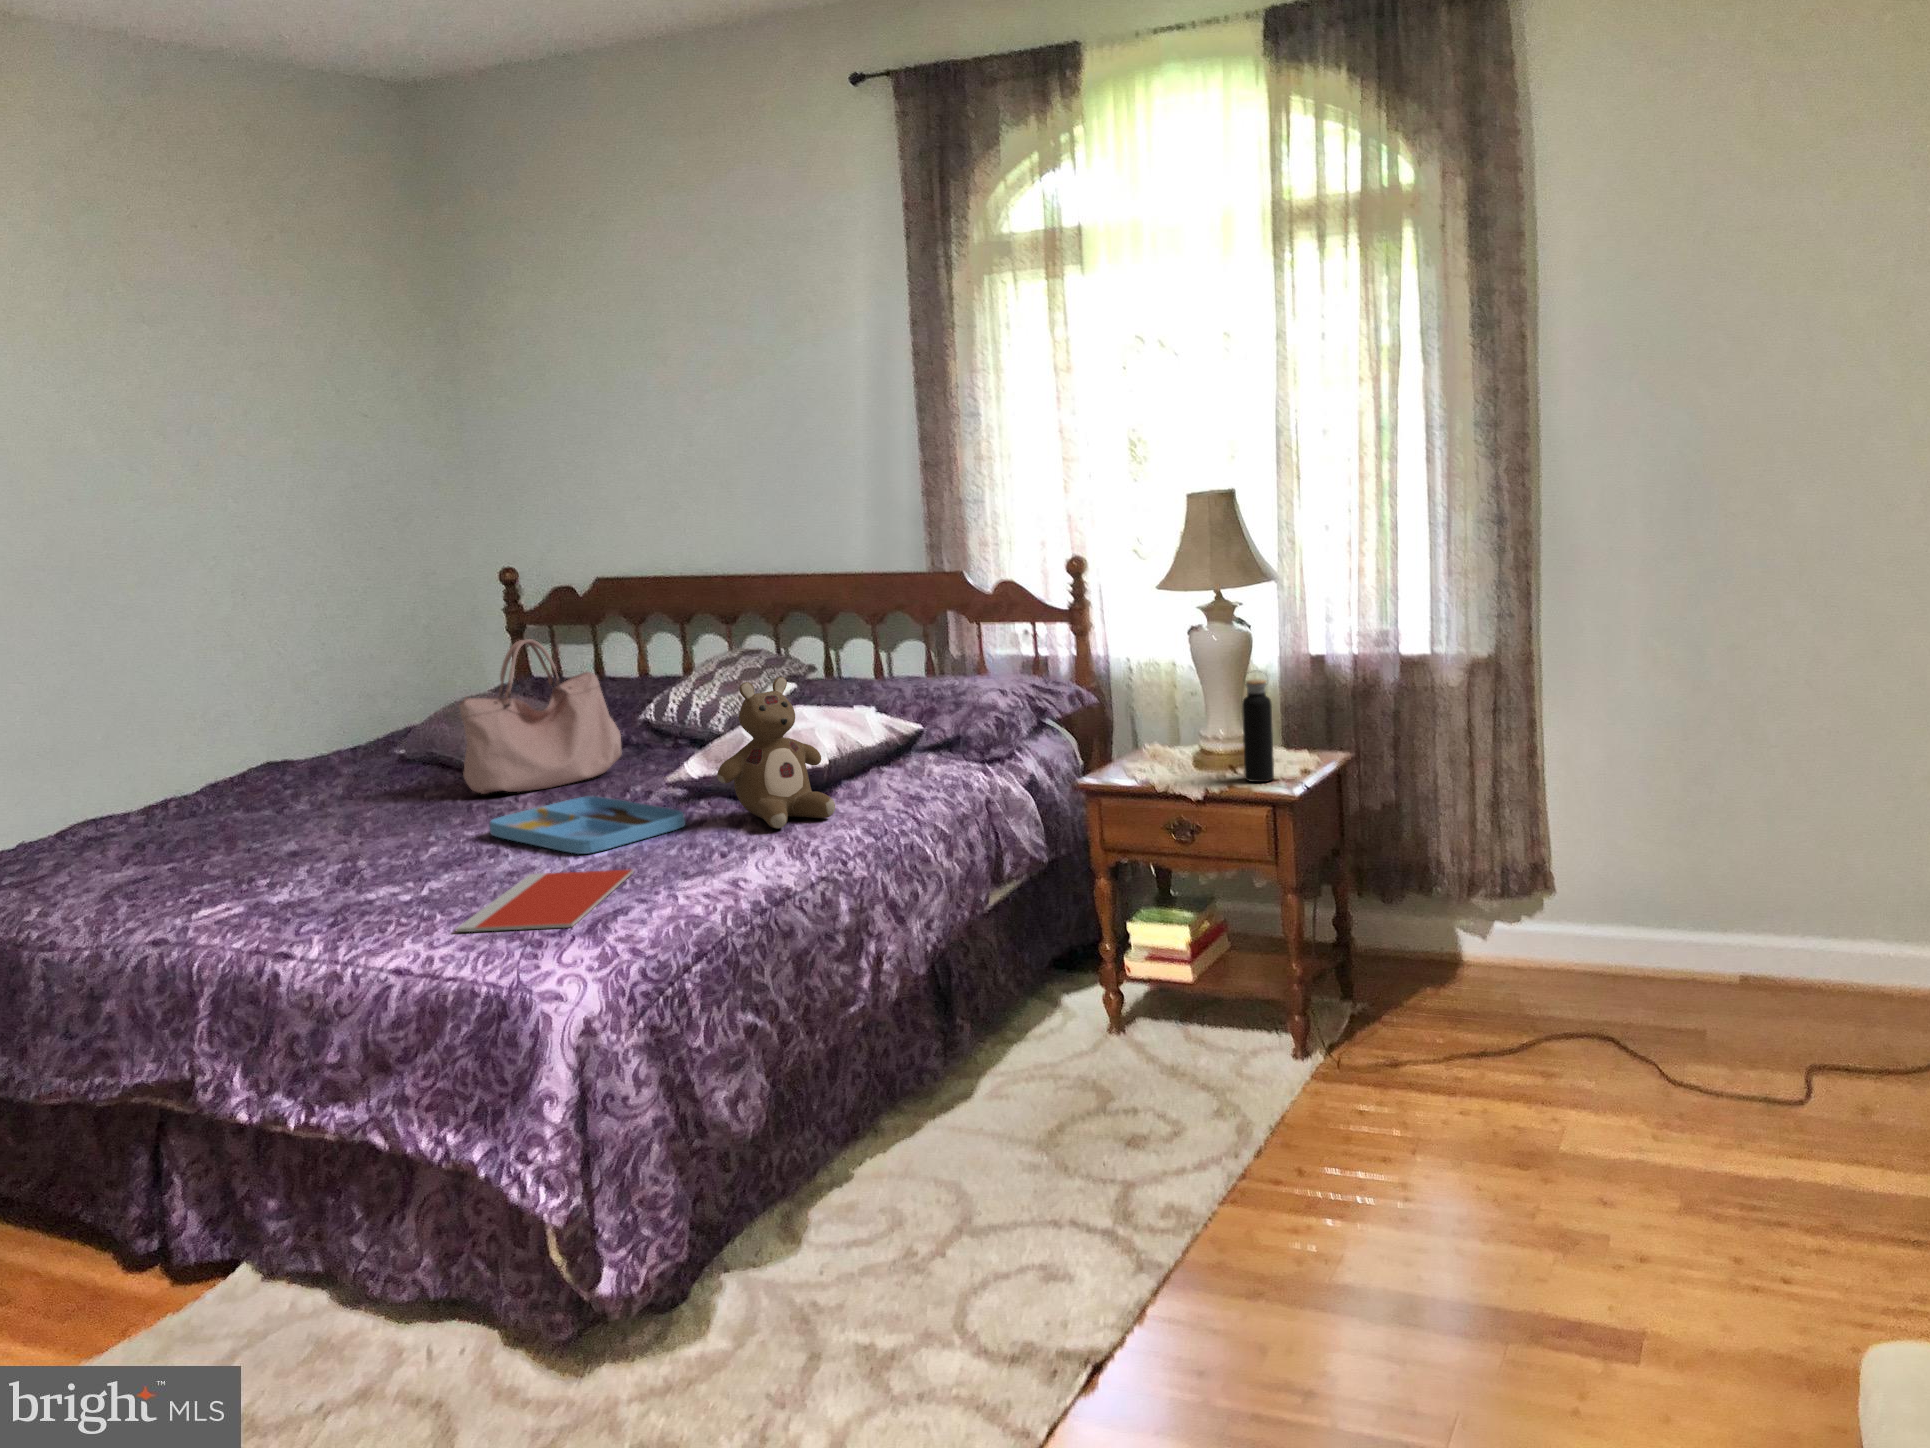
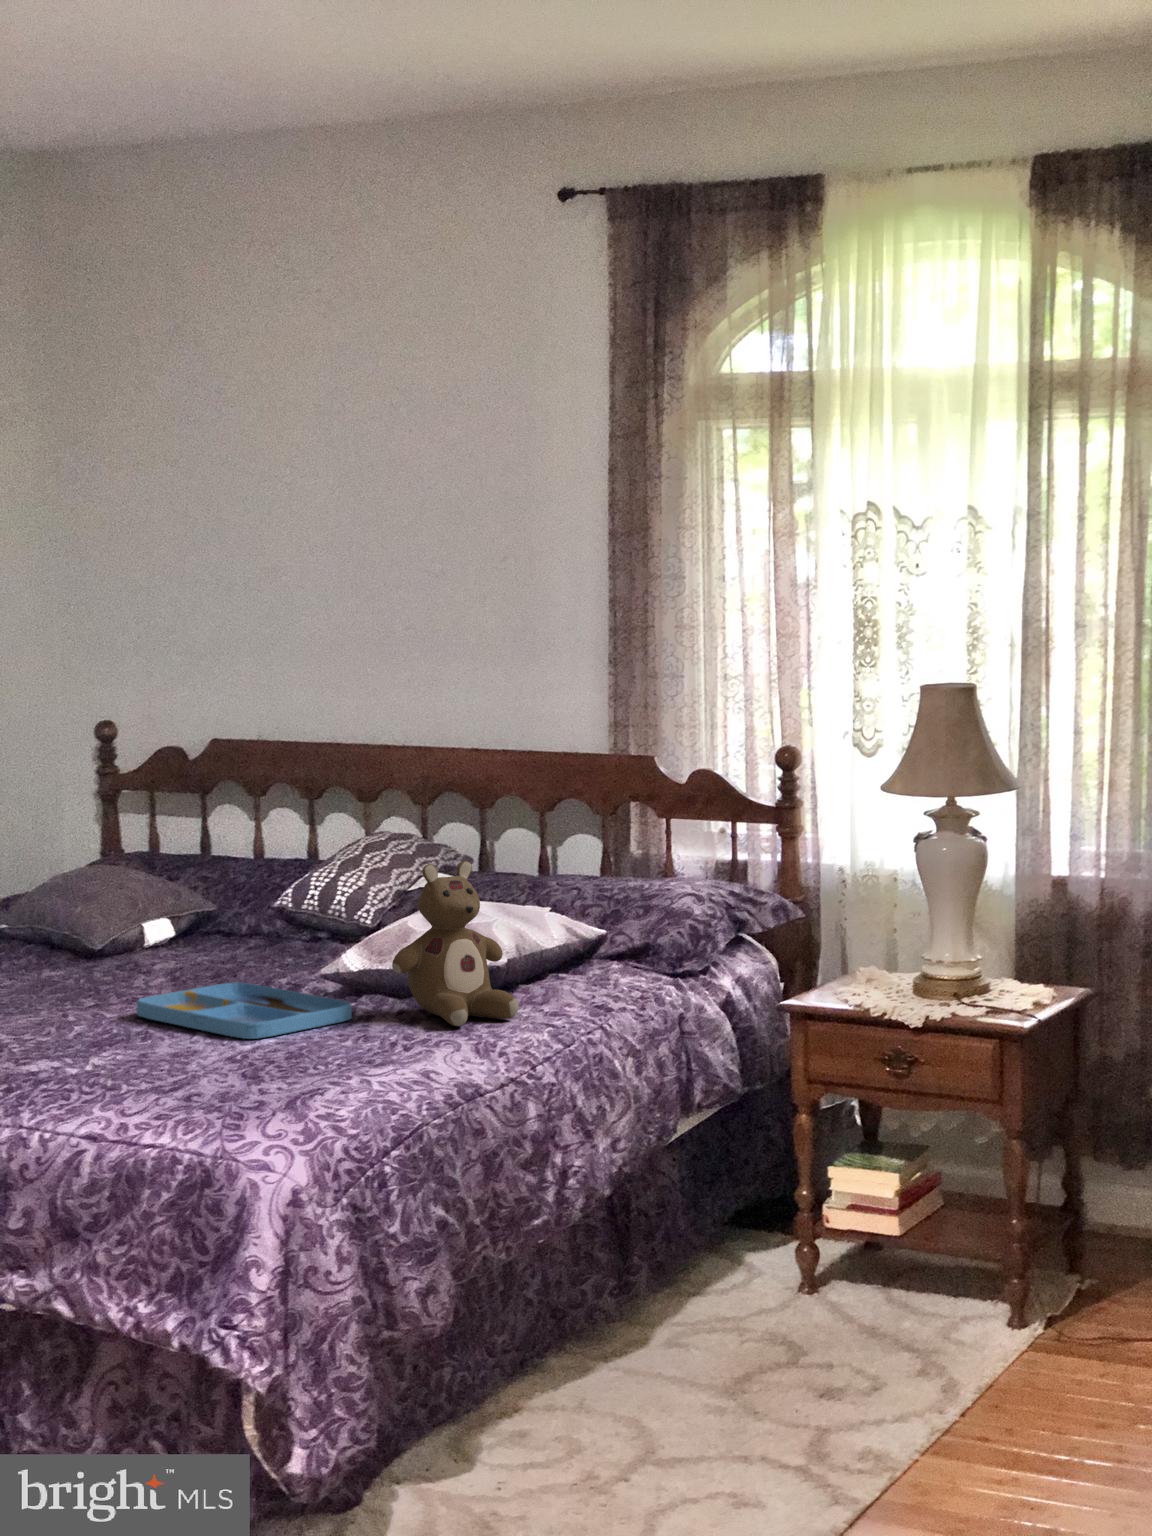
handbag: present [459,639,621,794] -> none [88,805,258,976]
water bottle: present [1242,679,1274,782] -> none [973,887,1007,1013]
notebook: present [456,869,633,932] -> none [144,1054,312,1103]

